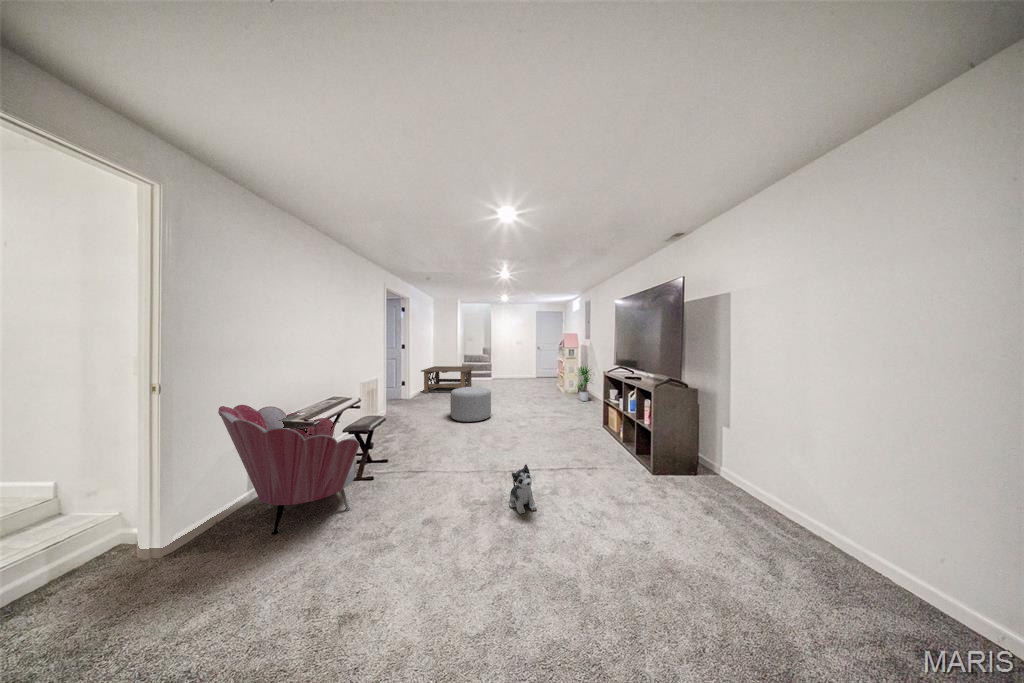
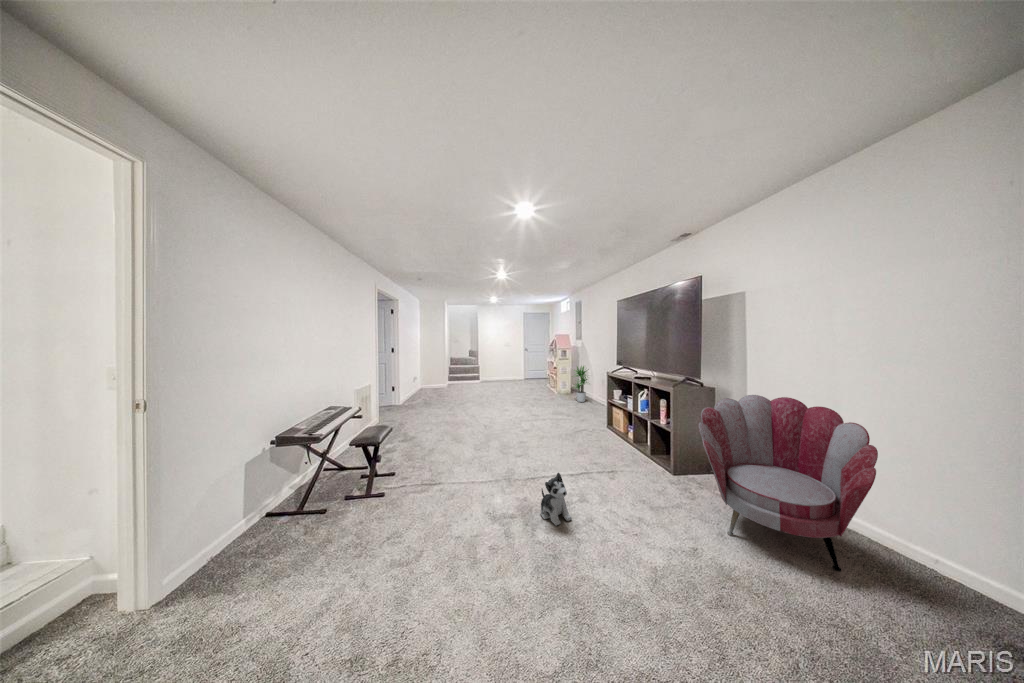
coffee table: present [421,366,474,393] -> none [410,369,464,399]
ottoman: present [450,387,491,422] -> none [450,391,492,428]
armchair: present [218,405,360,534] -> present [699,395,878,571]

